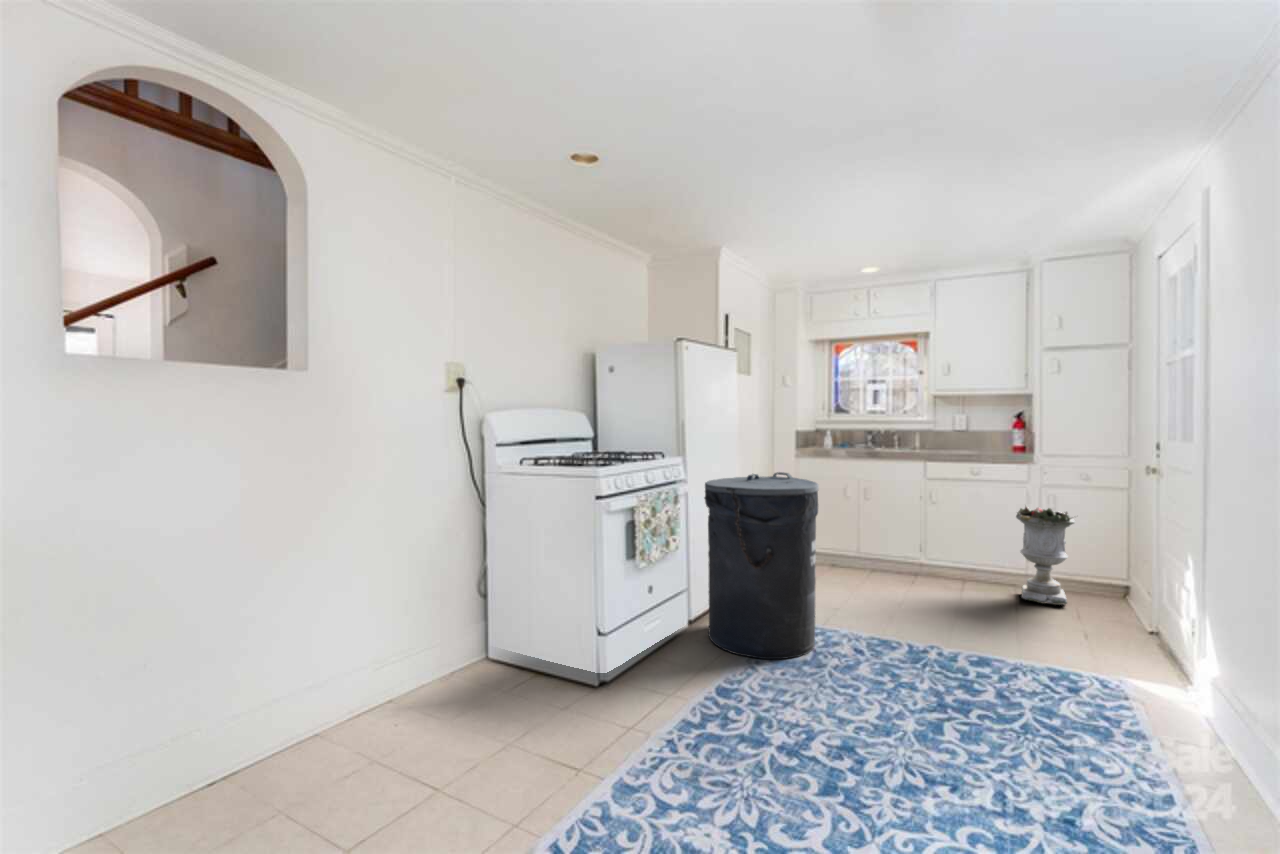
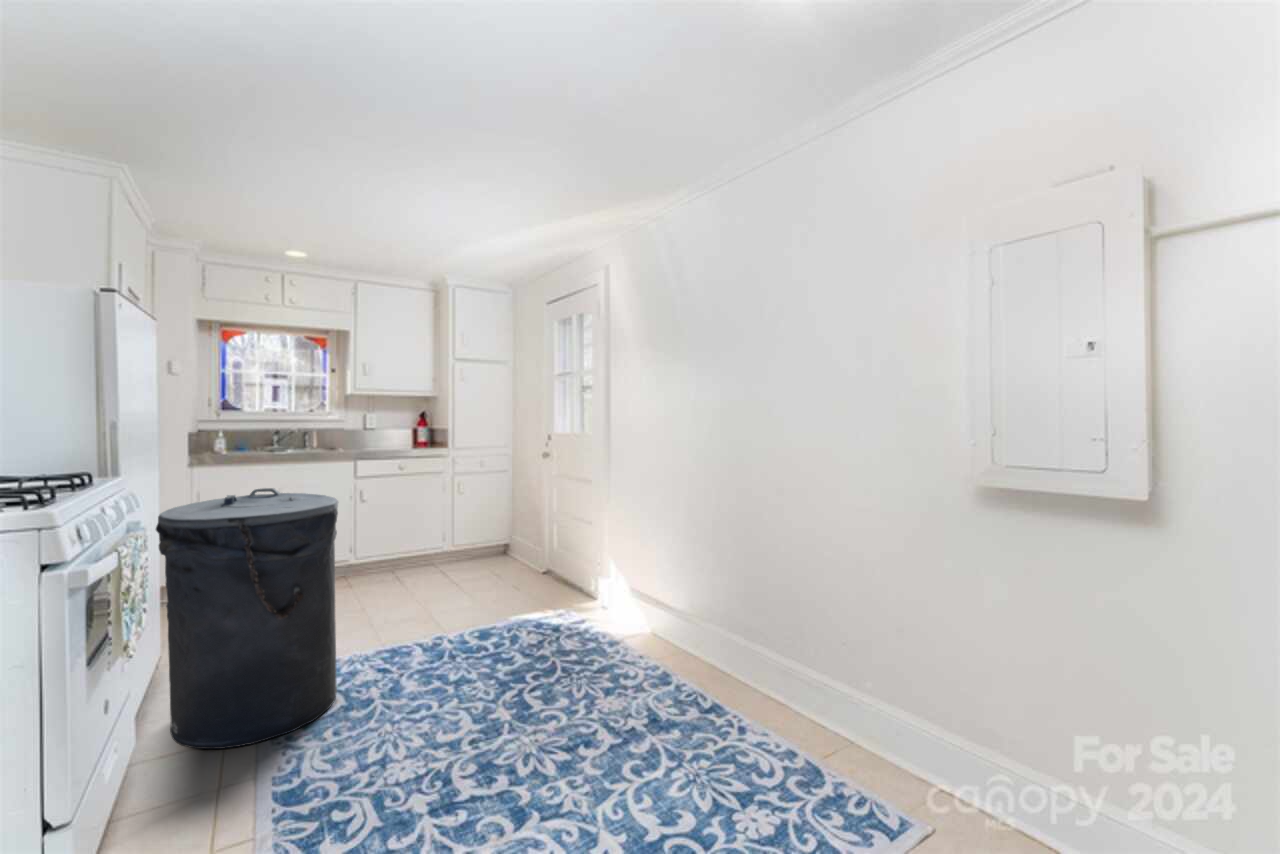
planter: present [1016,506,1074,605] -> none [441,491,488,572]

